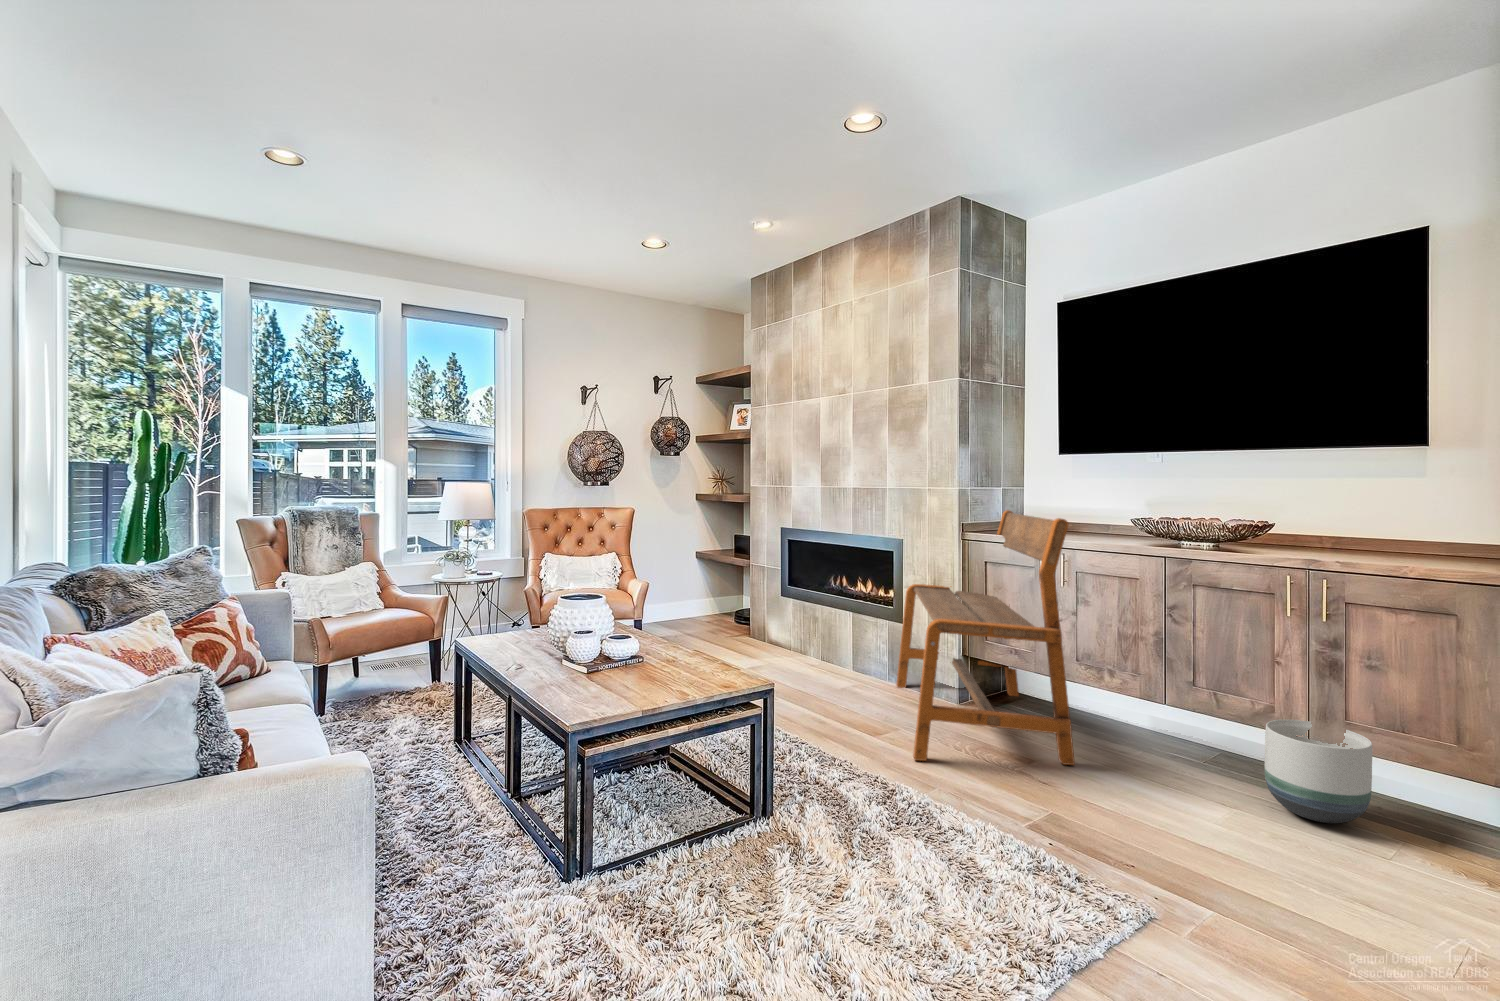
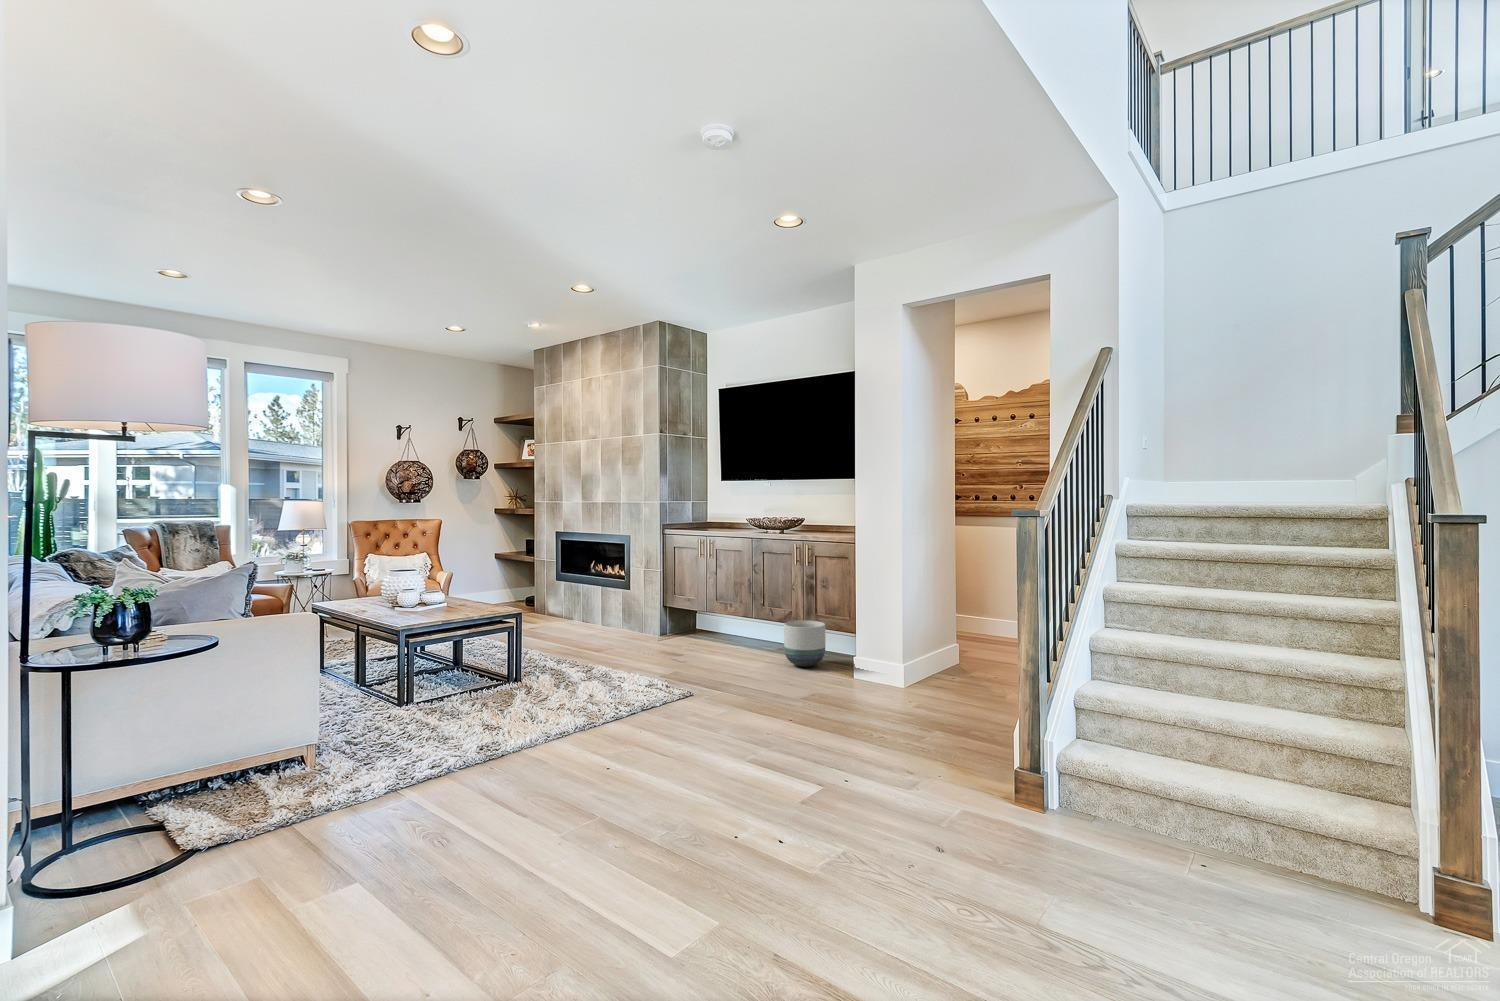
bench: present [896,510,1075,765] -> none [613,516,703,660]

